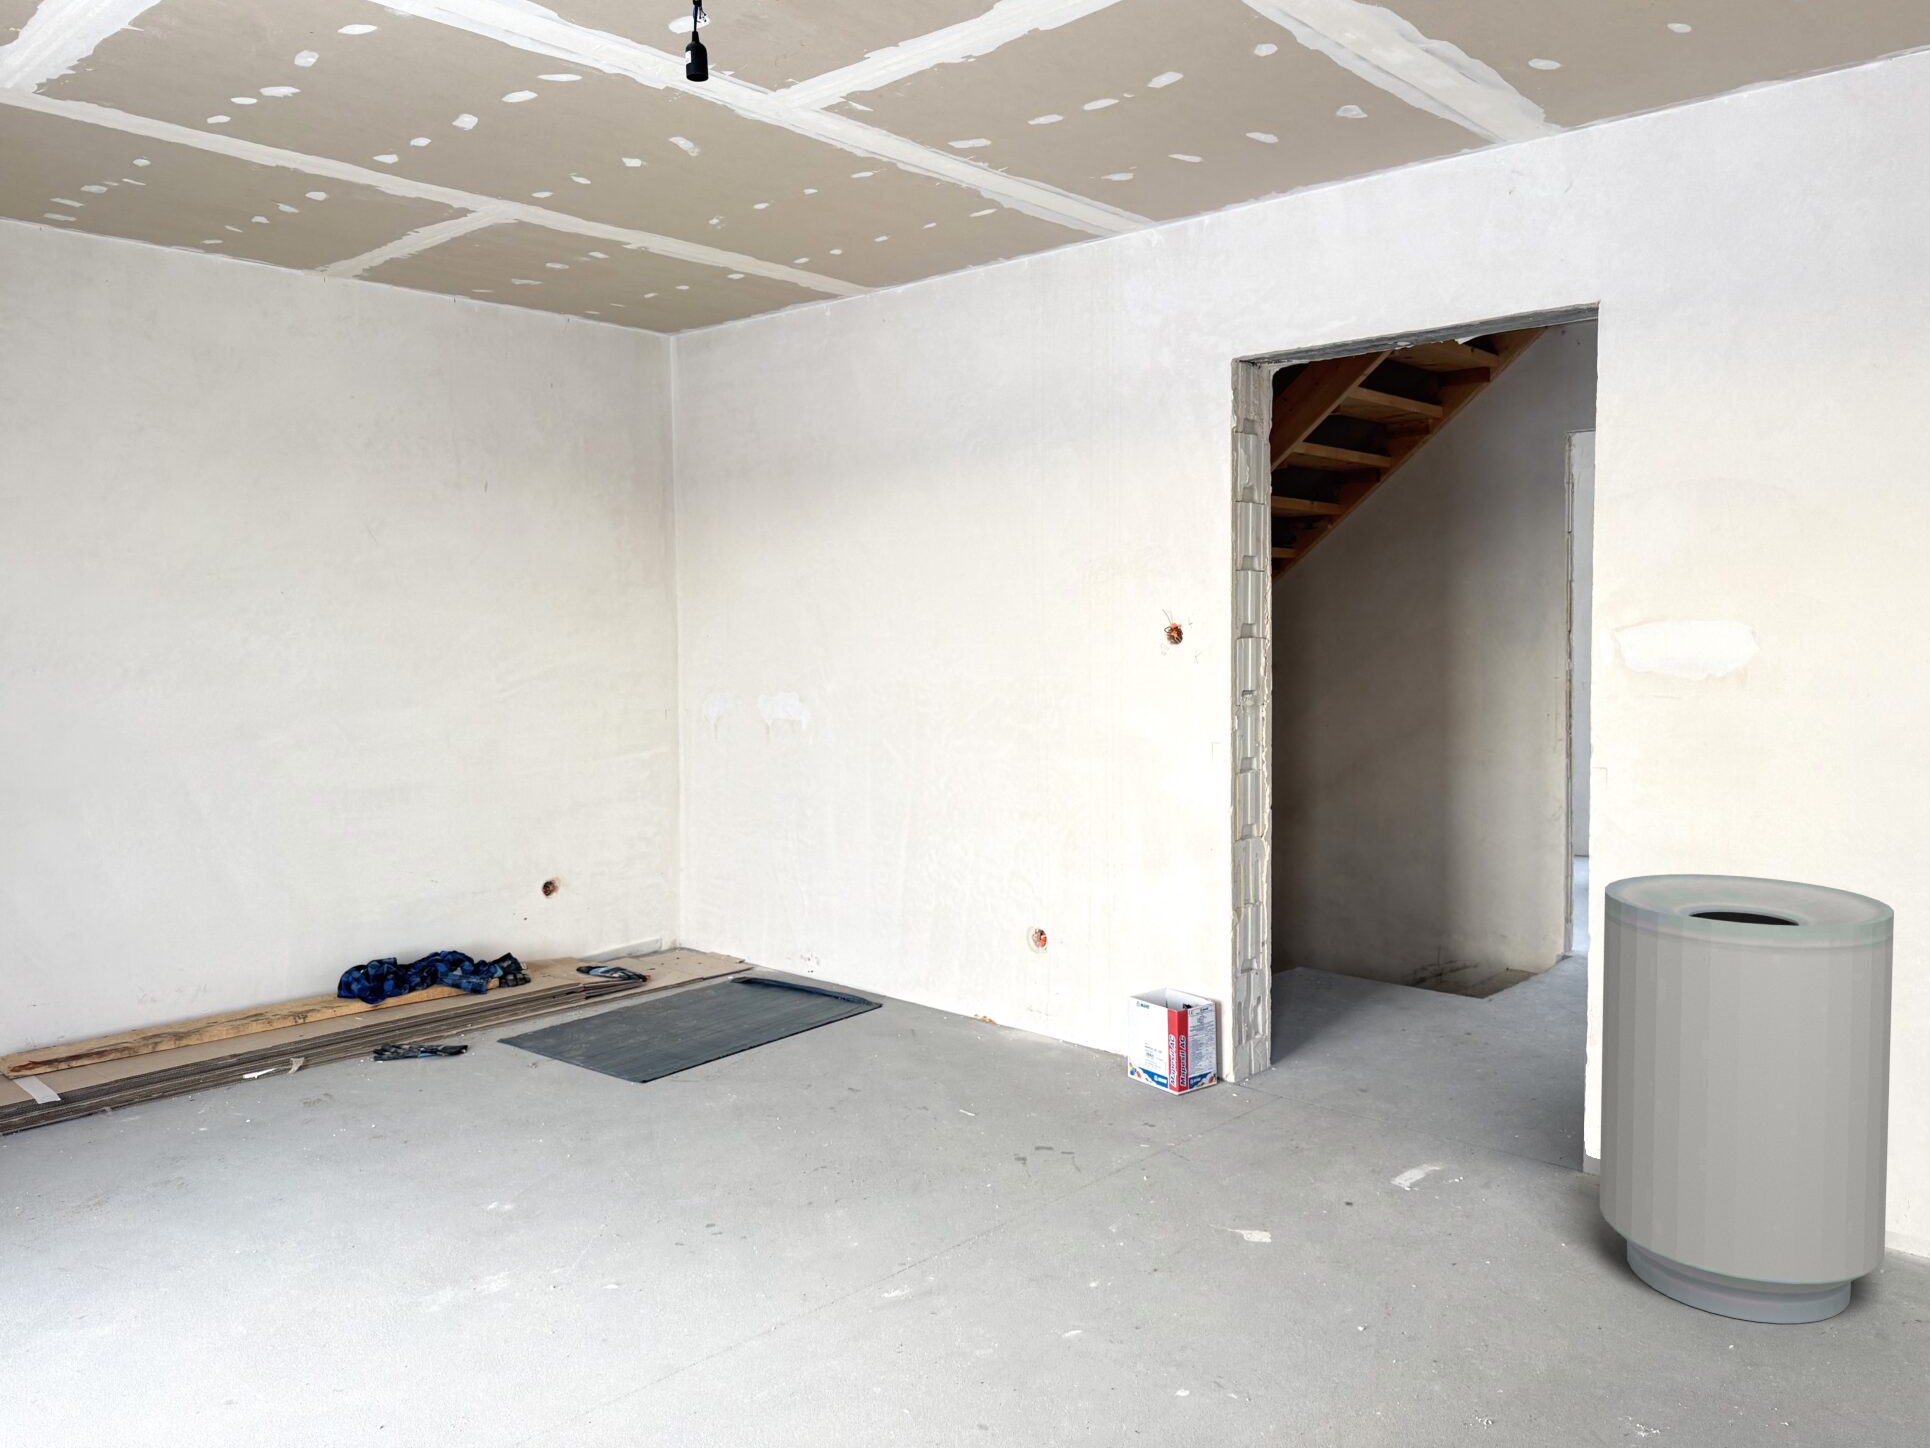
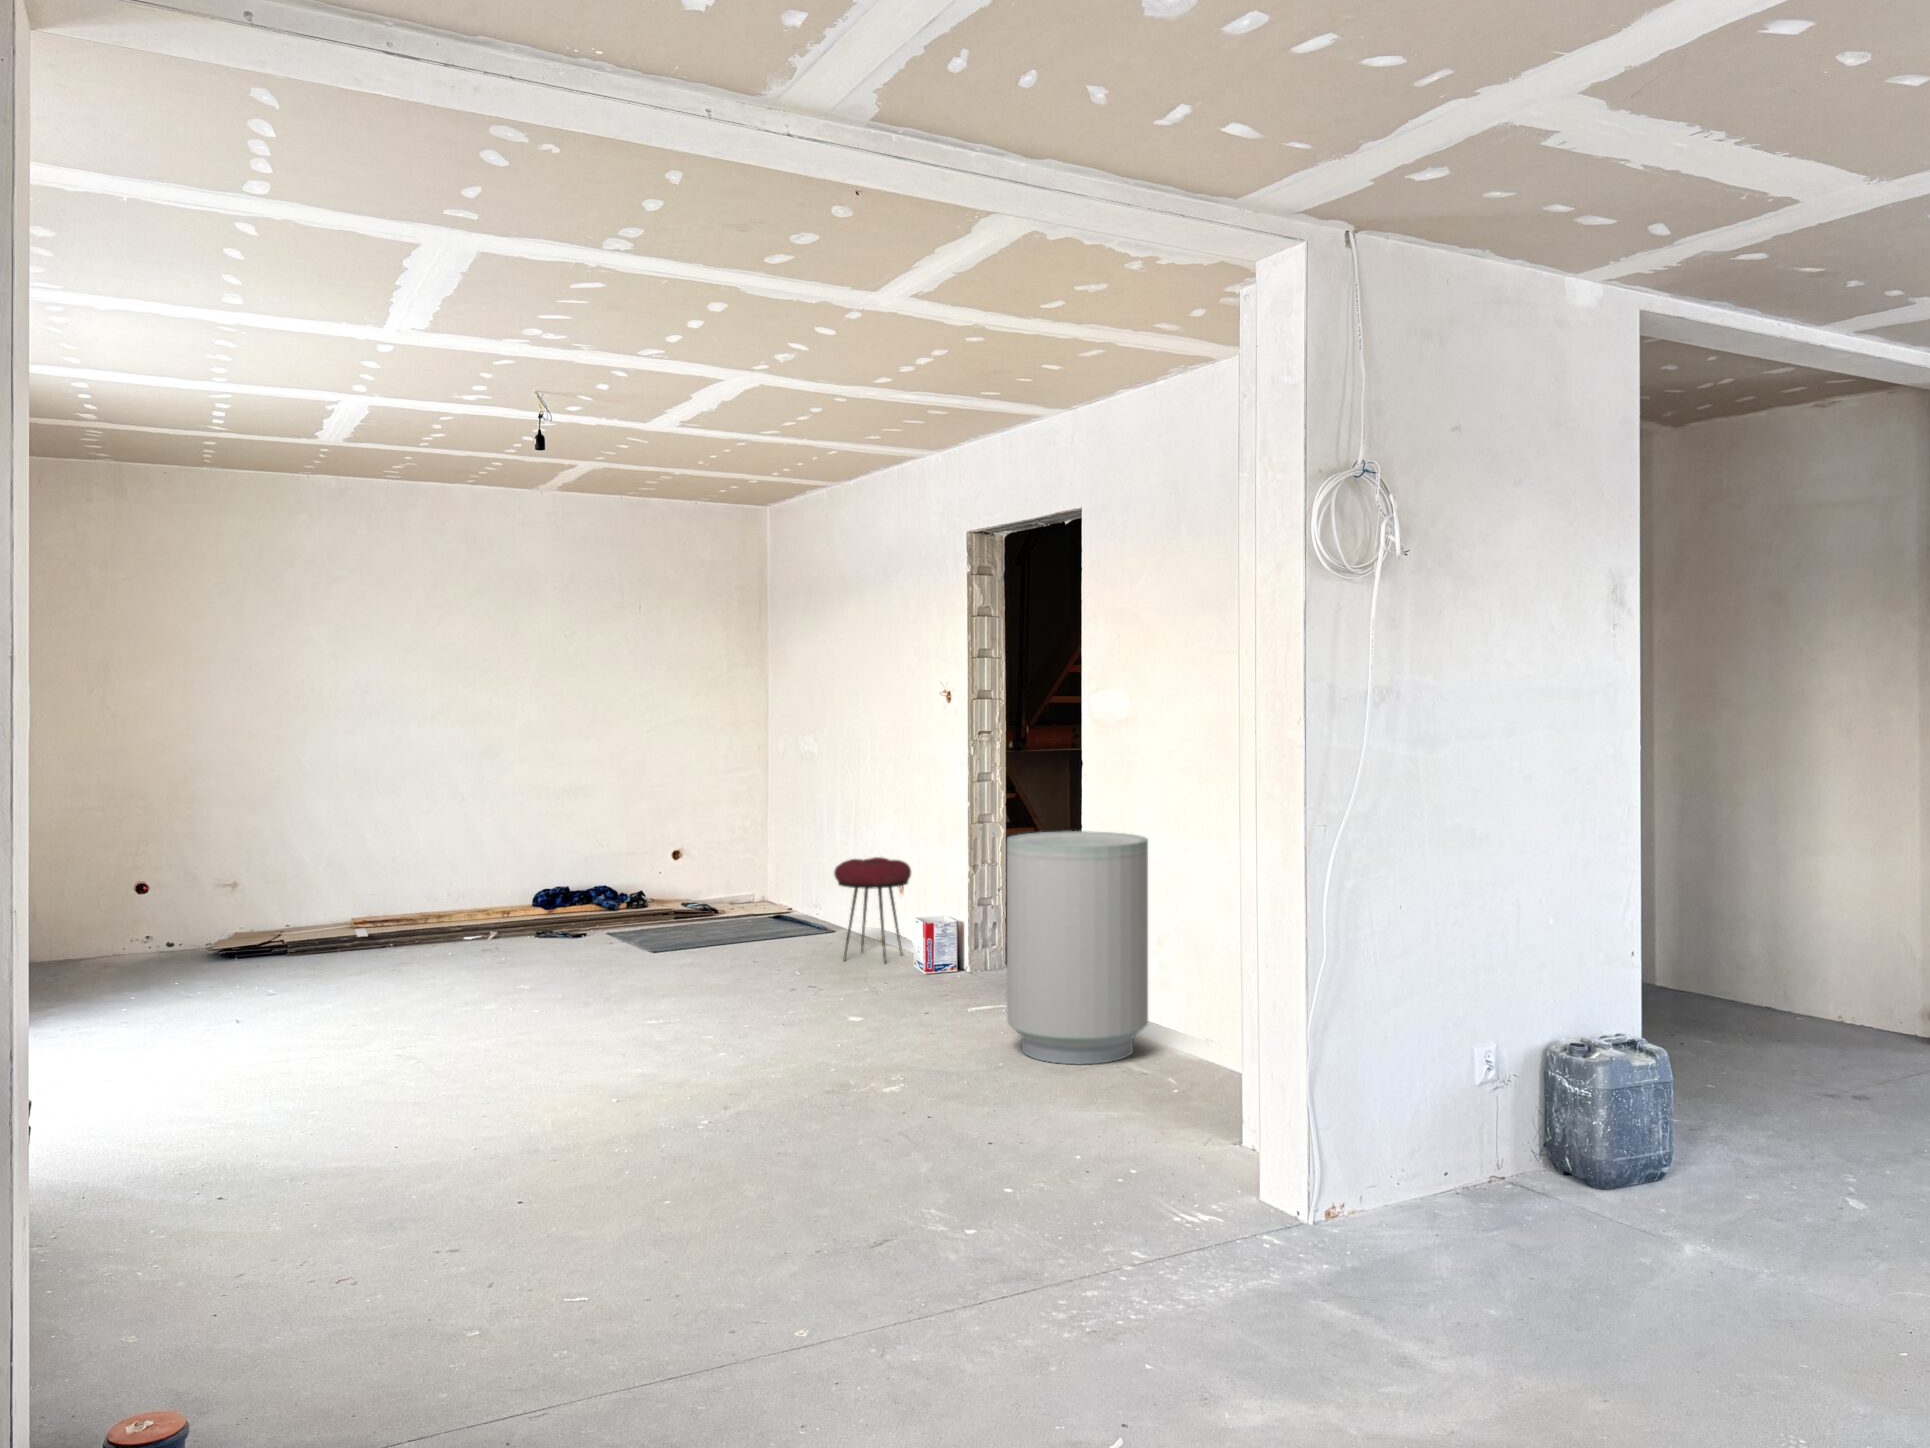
stool: none [969,895,1095,1073] -> present [834,857,911,962]

